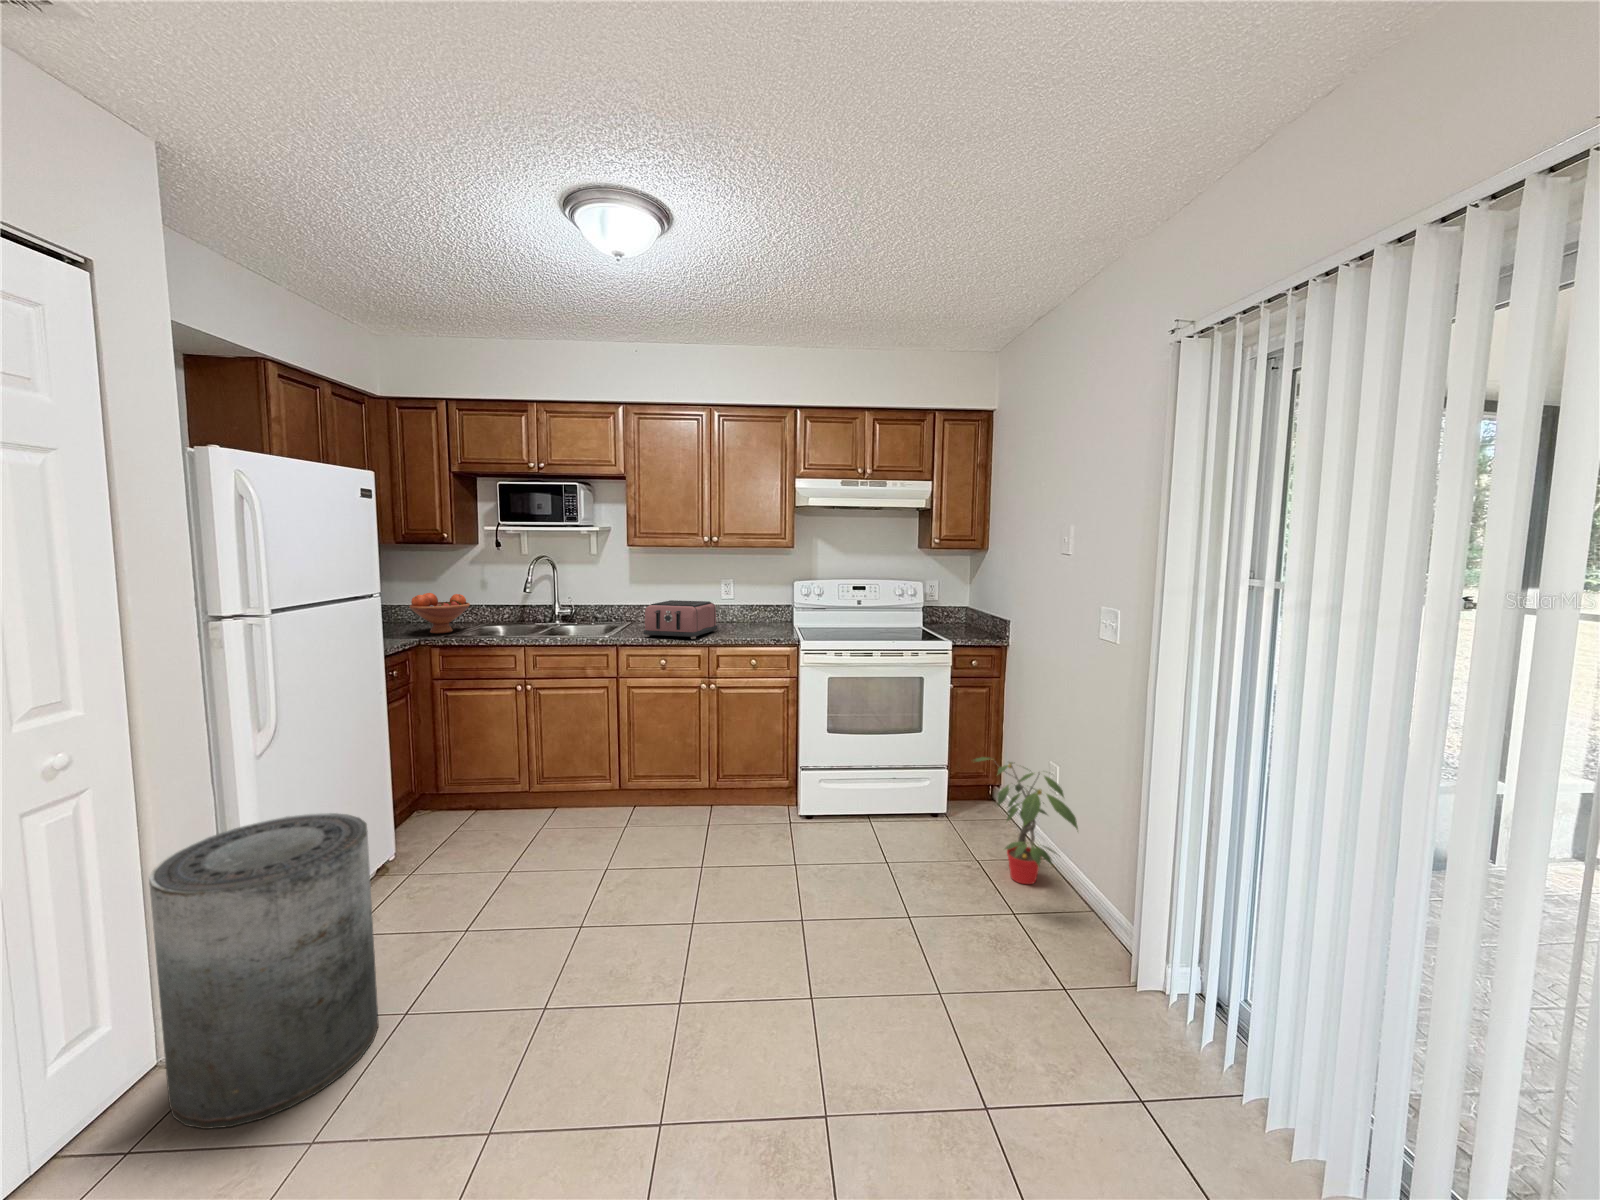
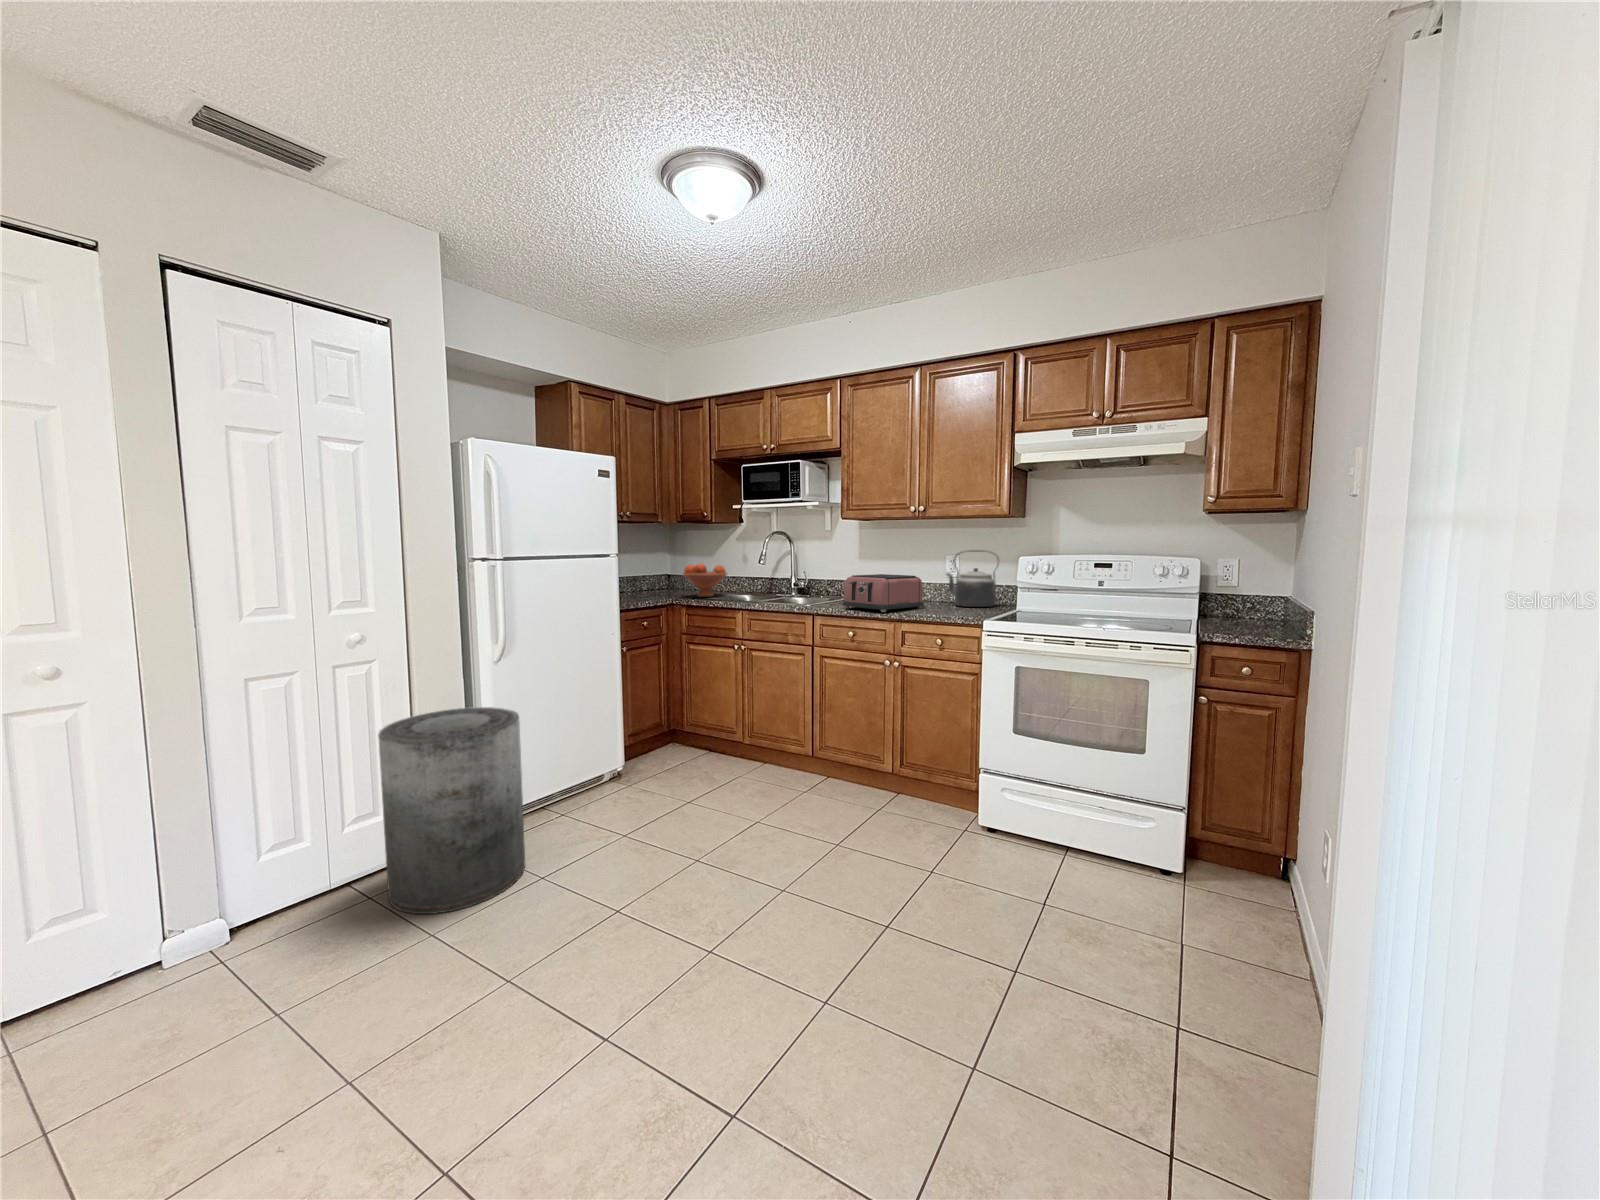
kettle: none [729,576,776,627] -> present [946,550,999,607]
potted plant: present [975,757,1078,884] -> none [1169,800,1314,1014]

